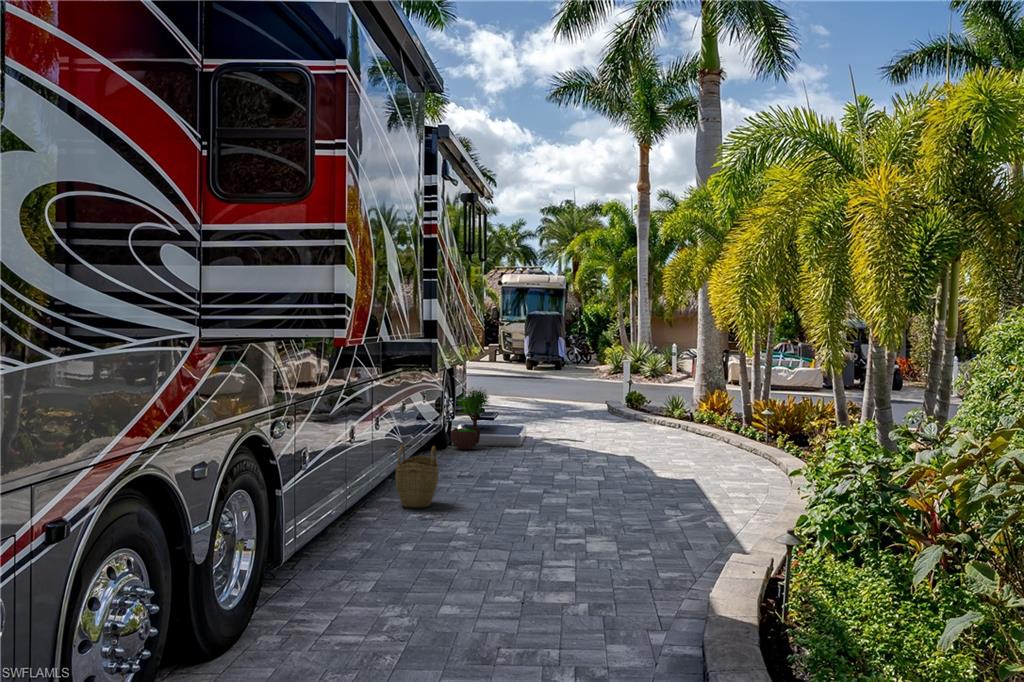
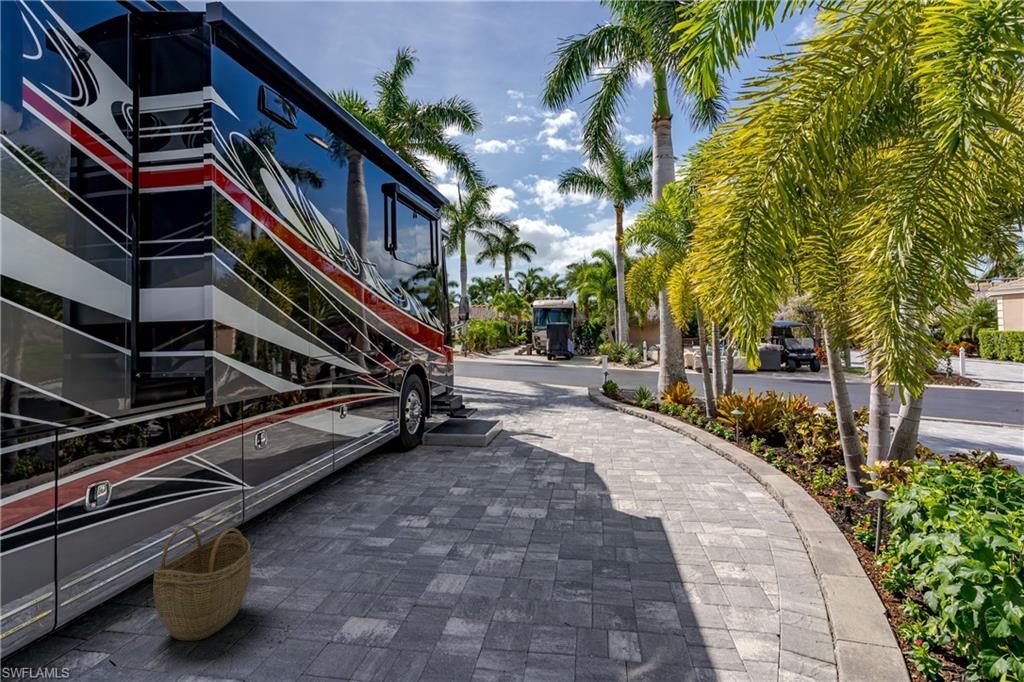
potted tree: present [451,387,489,450] -> none [414,391,451,456]

